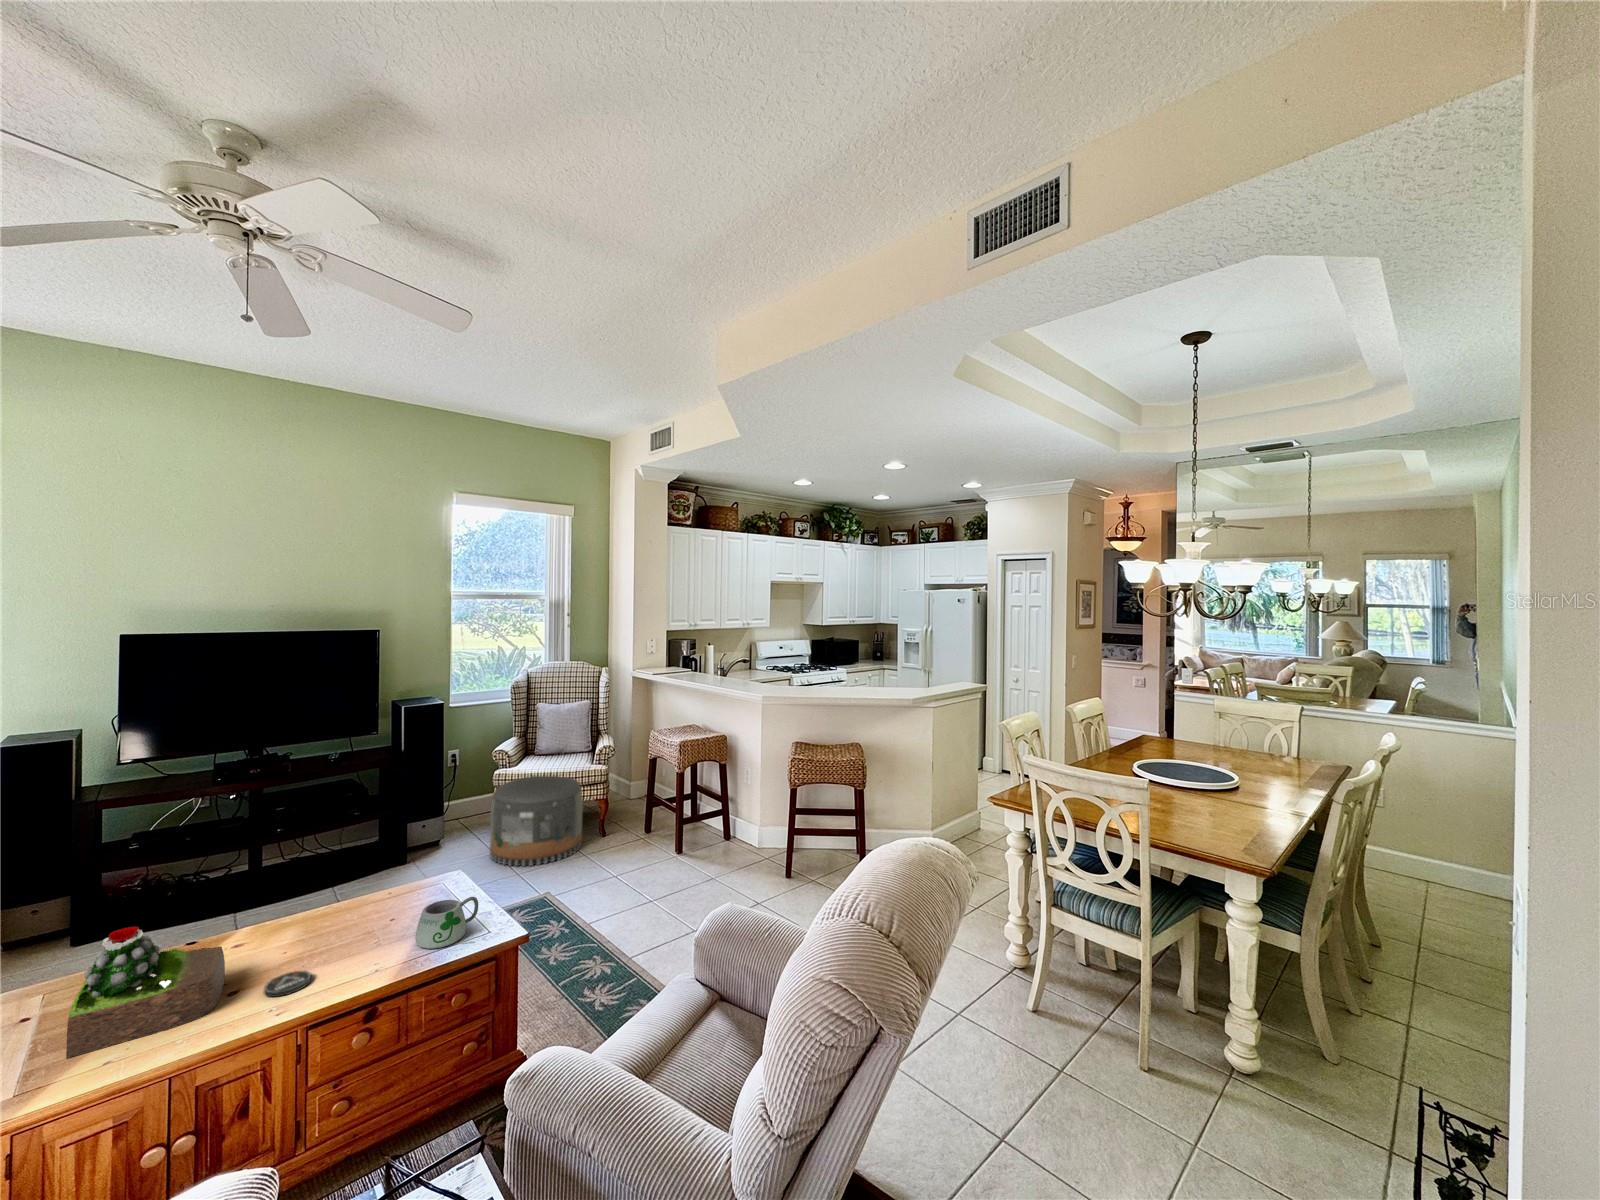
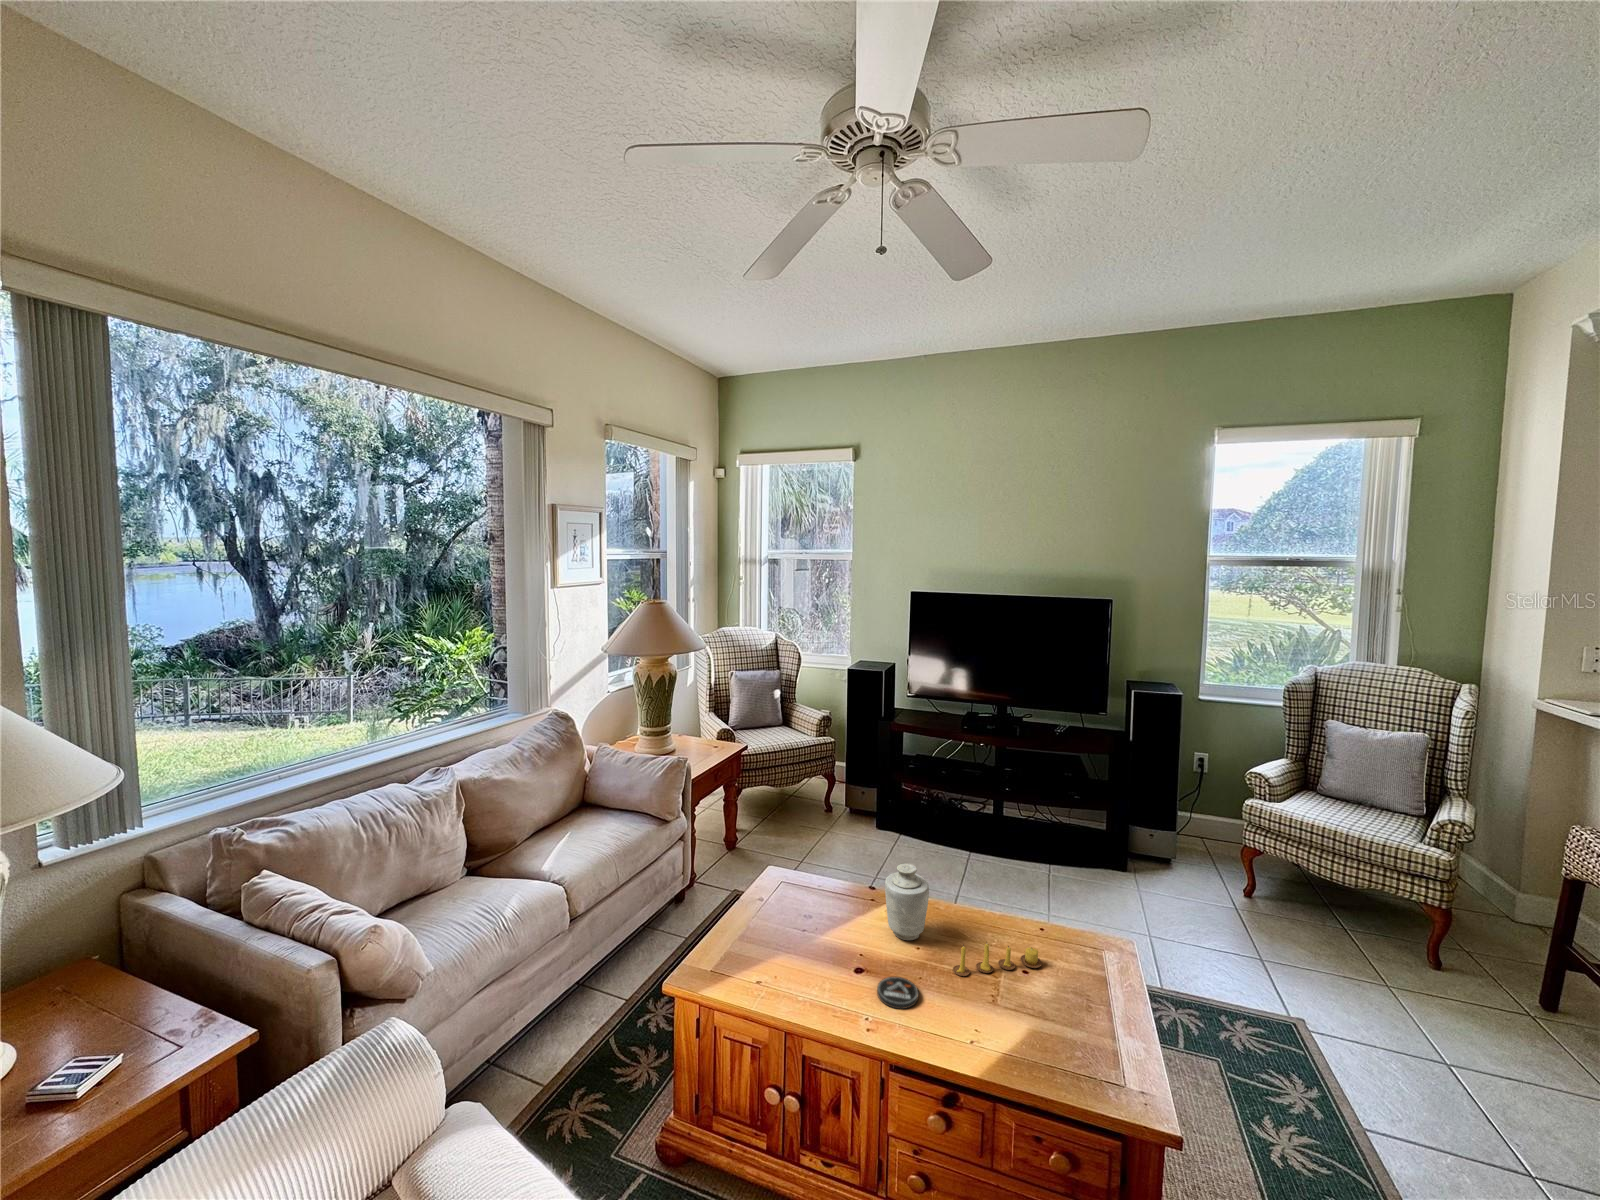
pouf: present [490,776,583,866] -> none [1226,821,1391,977]
vase: none [235,883,289,959] -> present [885,863,929,940]
mug: present [415,897,478,949] -> none [1028,987,1117,1086]
candle: none [329,901,403,949] -> present [953,944,1042,976]
succulent plant: present [66,927,225,1058] -> none [752,861,867,981]

